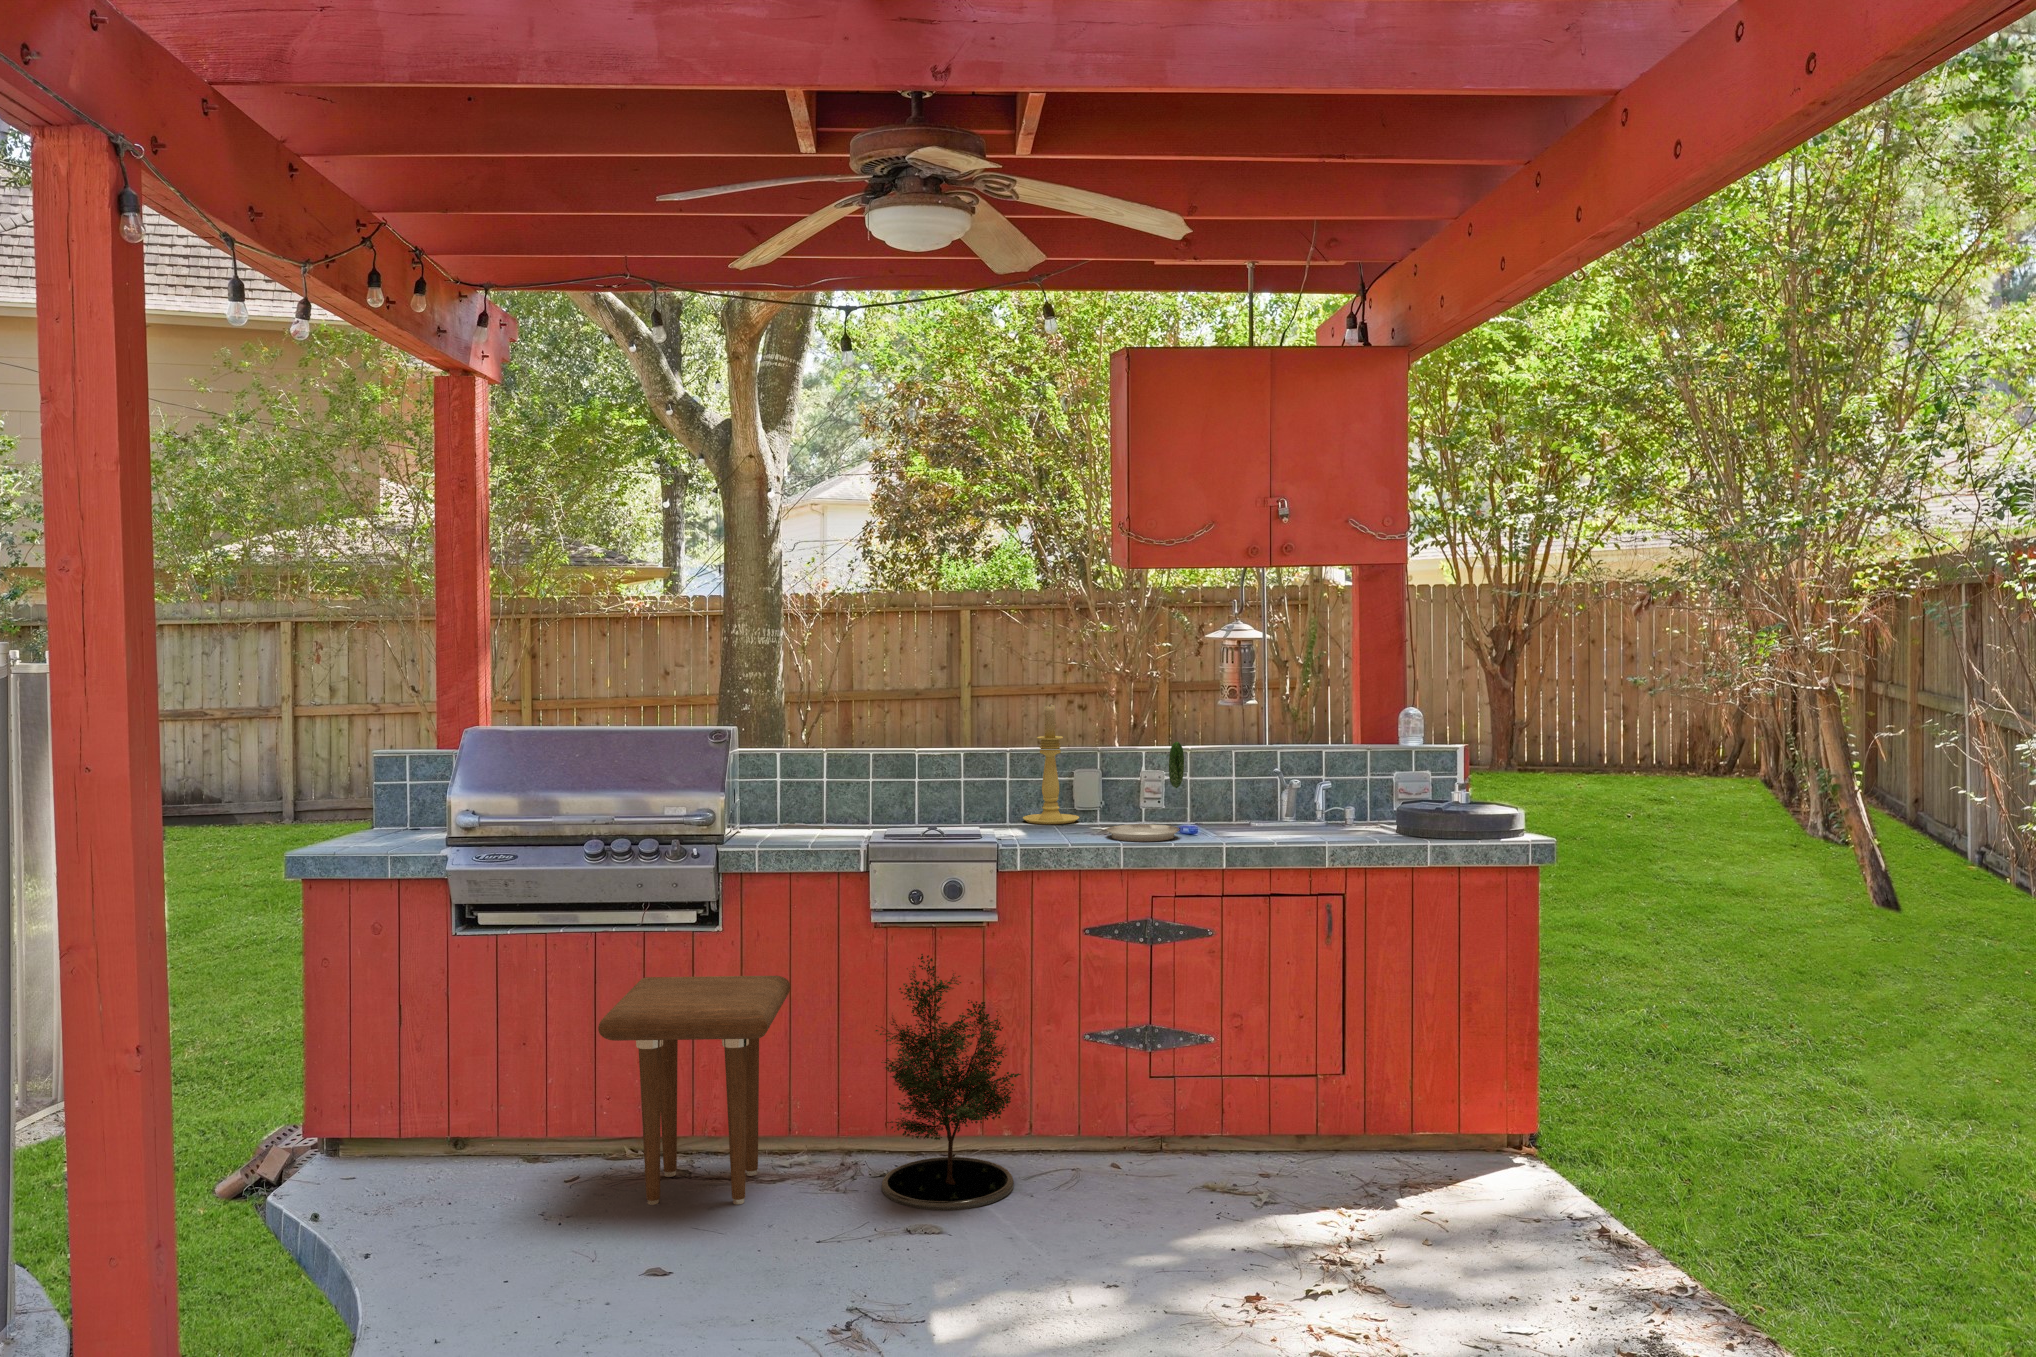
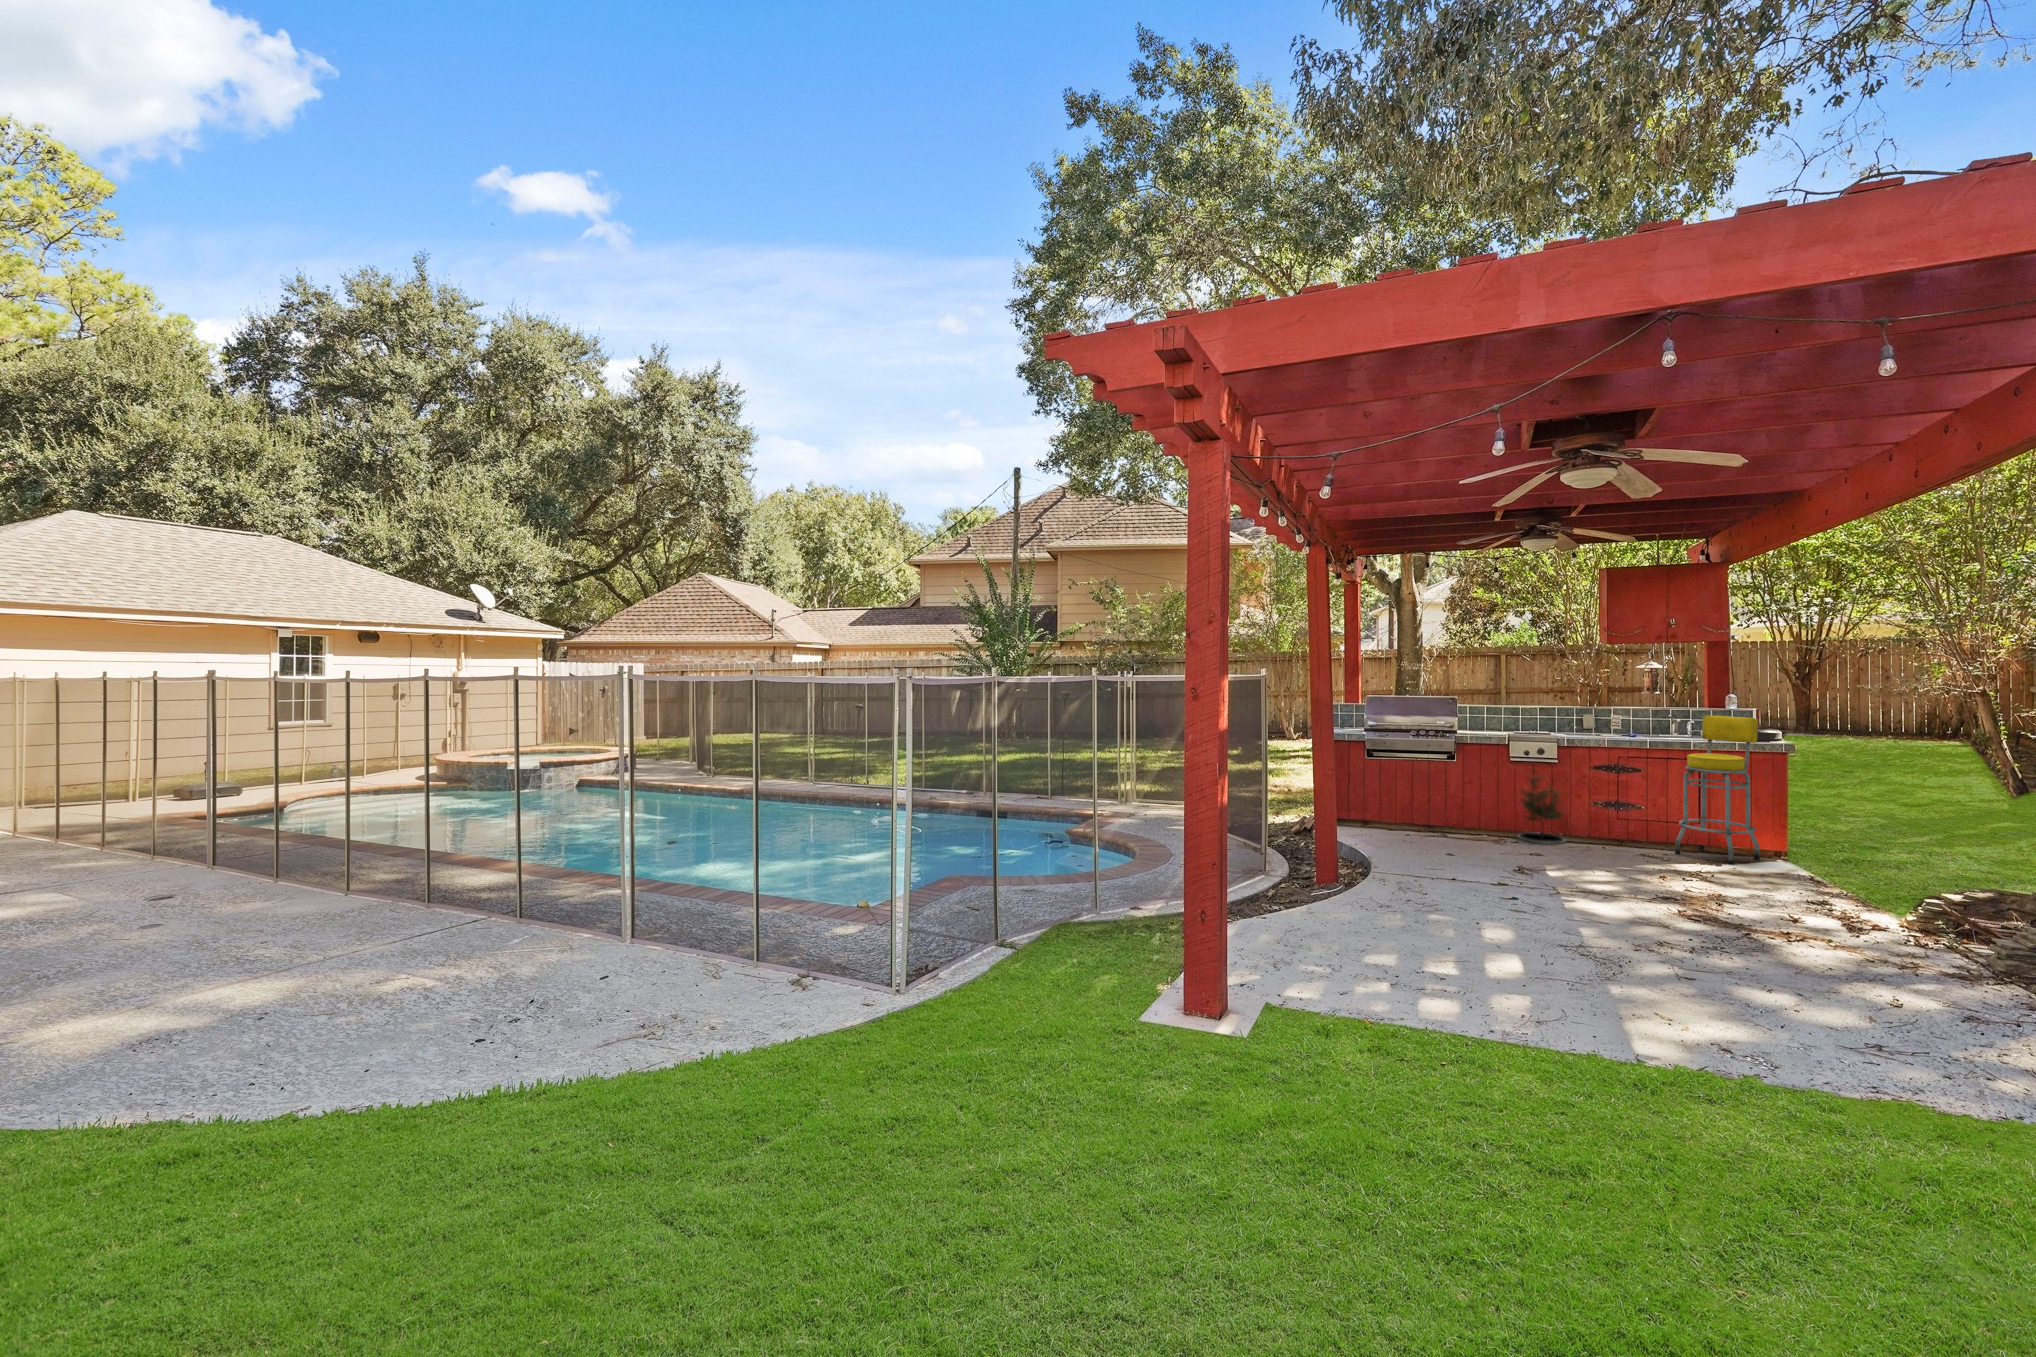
candle holder: present [1023,704,1079,824] -> none [1560,694,1583,734]
plate: present [1106,742,1184,841] -> none [1598,707,1630,739]
bar stool: none [1288,765,1483,1233] -> present [1675,715,1760,865]
side table: present [598,976,790,1205] -> none [1428,771,1483,836]

